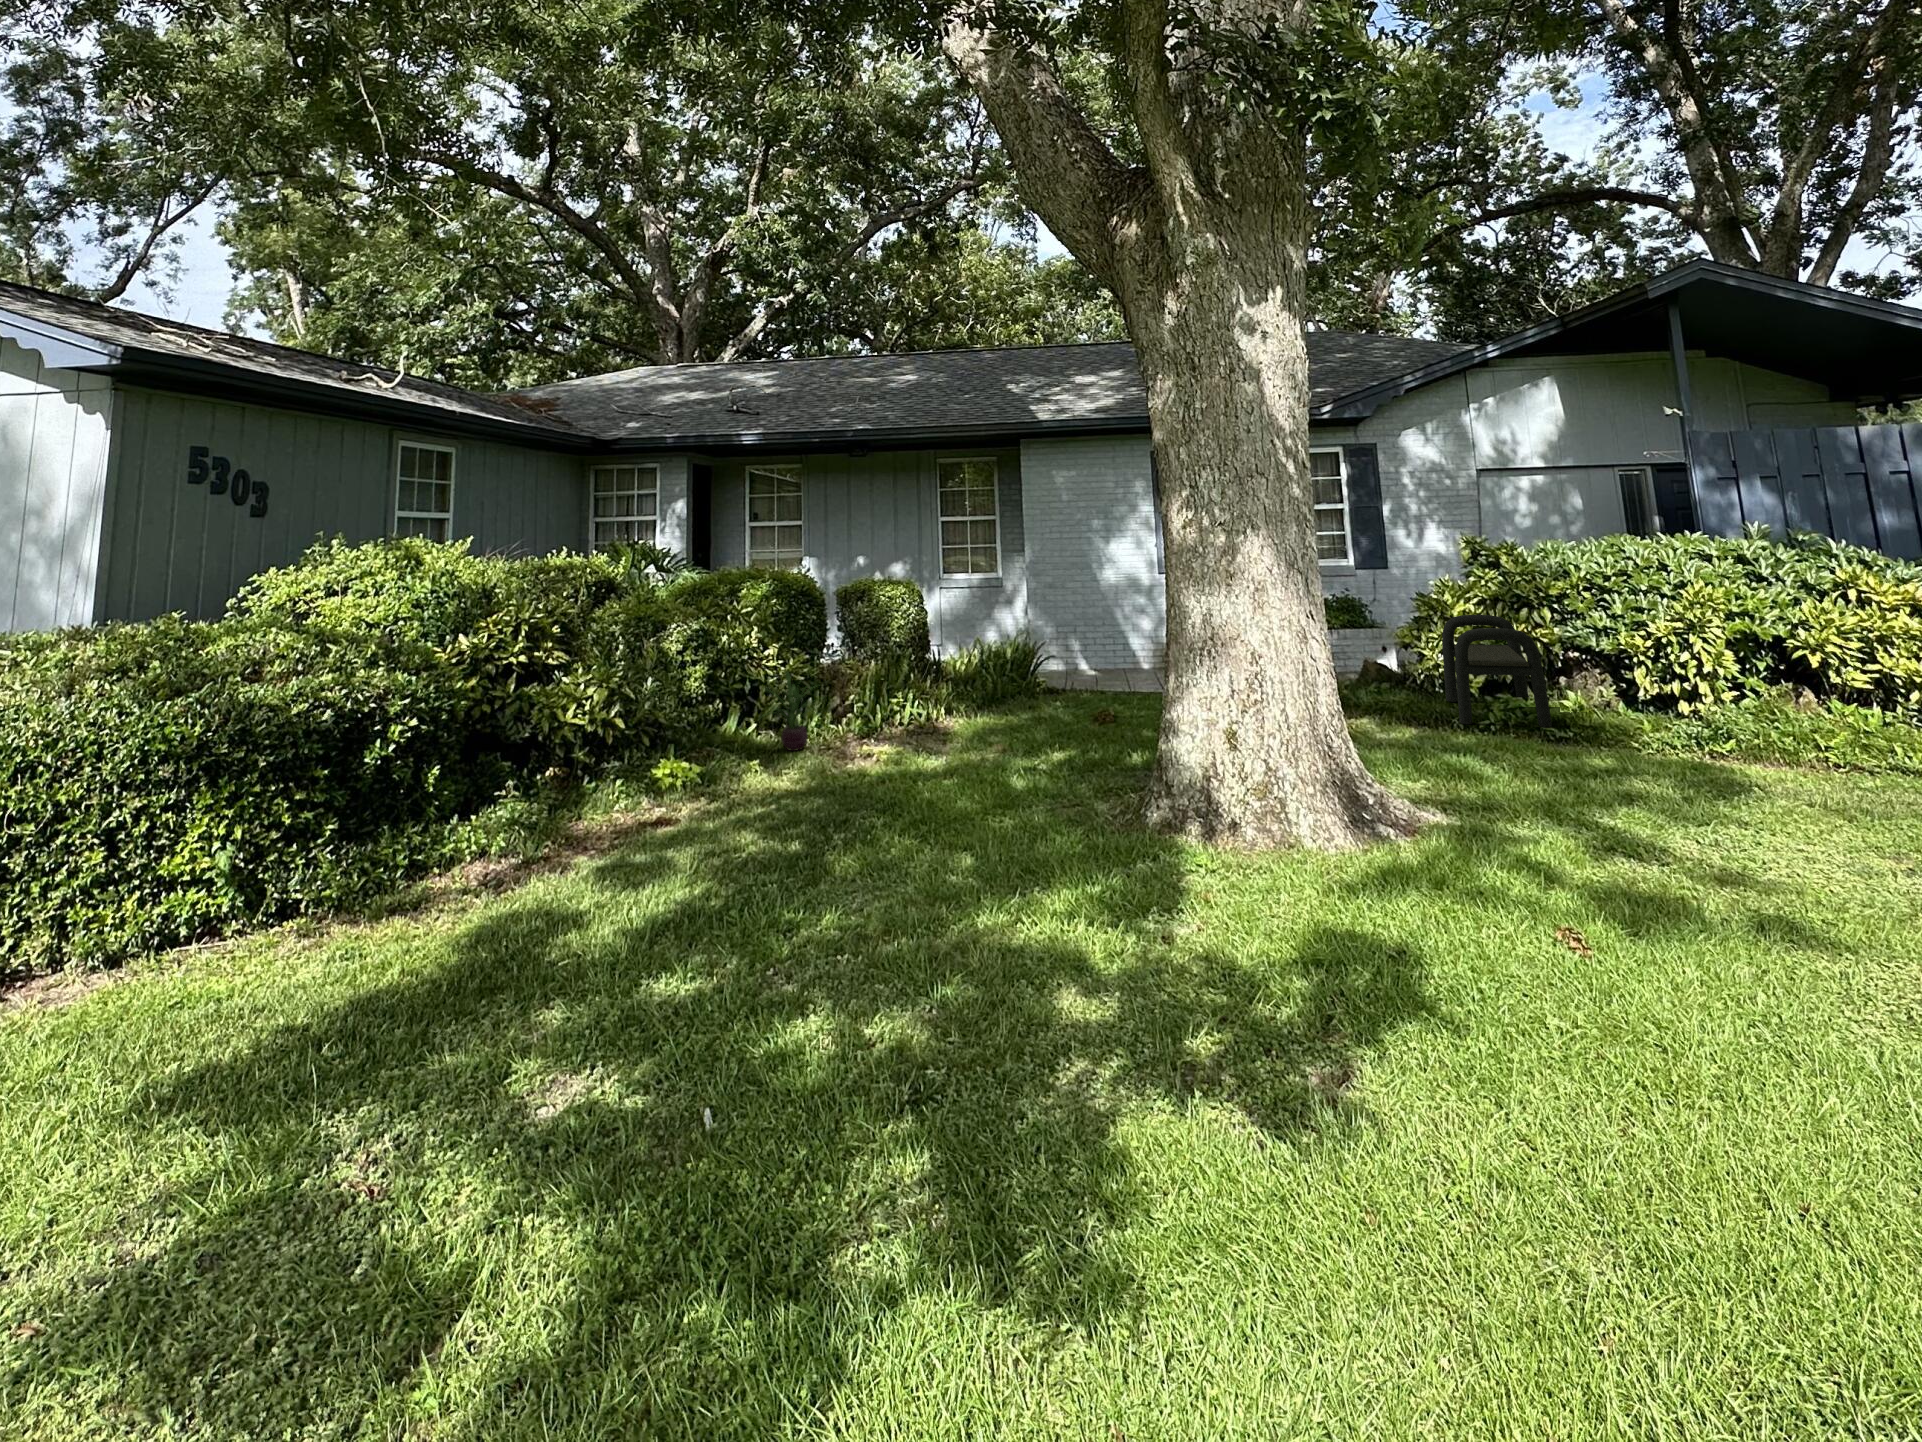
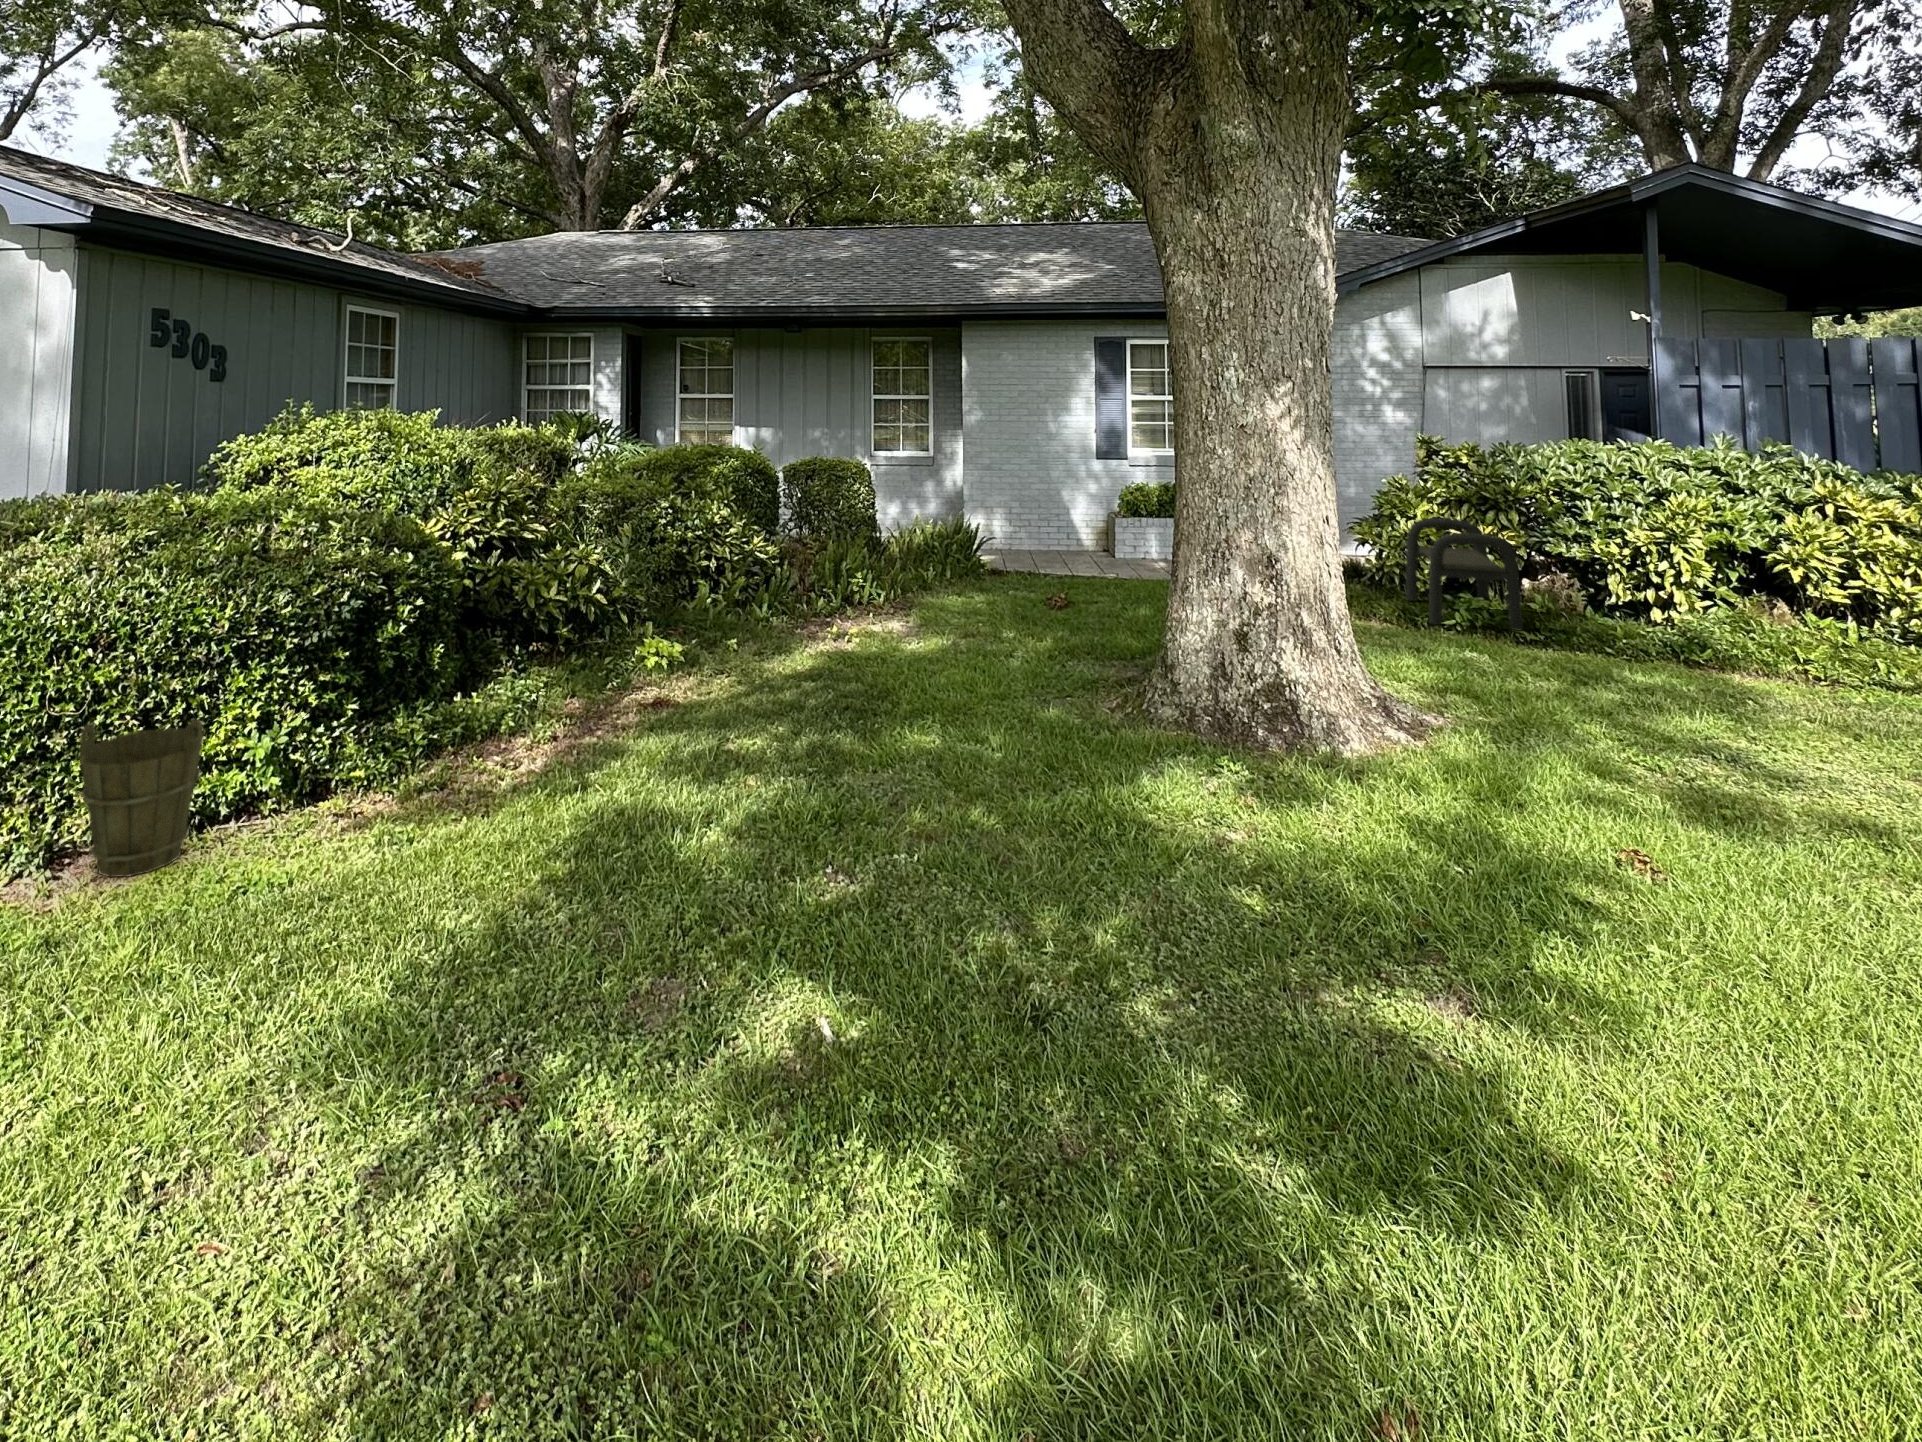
decorative plant: present [779,672,808,751] -> none [739,555,808,633]
bucket: none [31,834,161,998] -> present [80,719,204,877]

